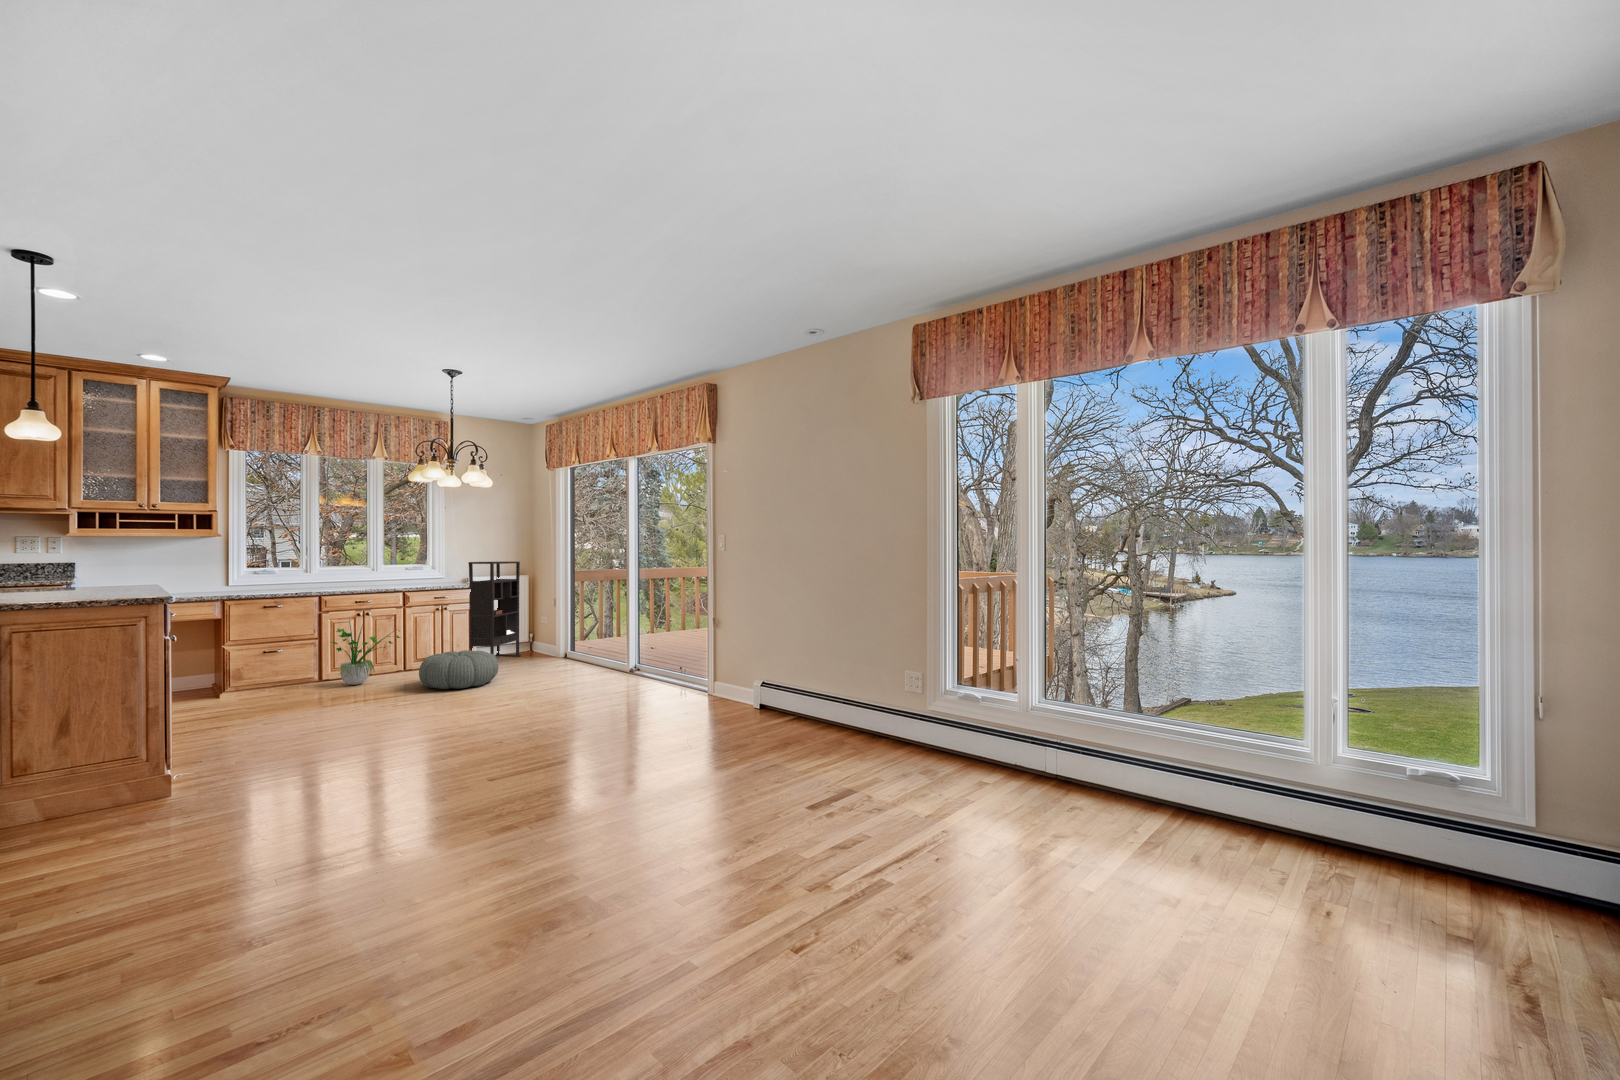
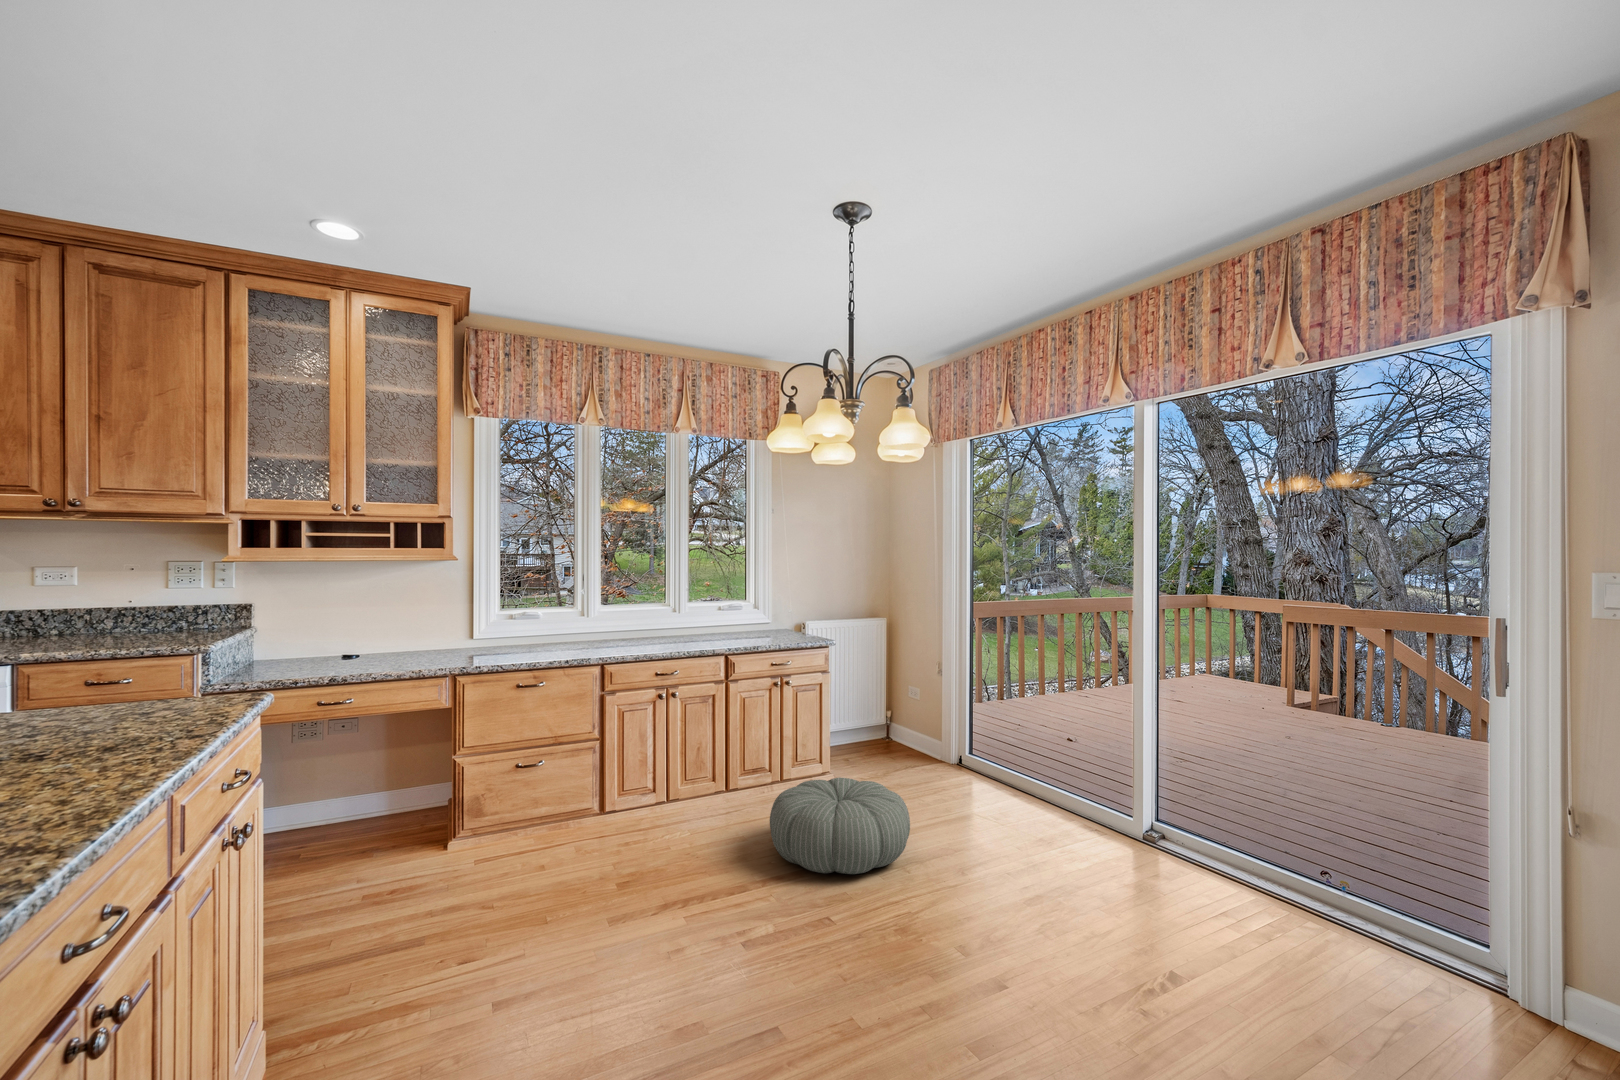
bookshelf: present [468,561,521,657] -> none [818,599,890,785]
potted plant: present [332,625,400,685] -> none [613,698,730,831]

